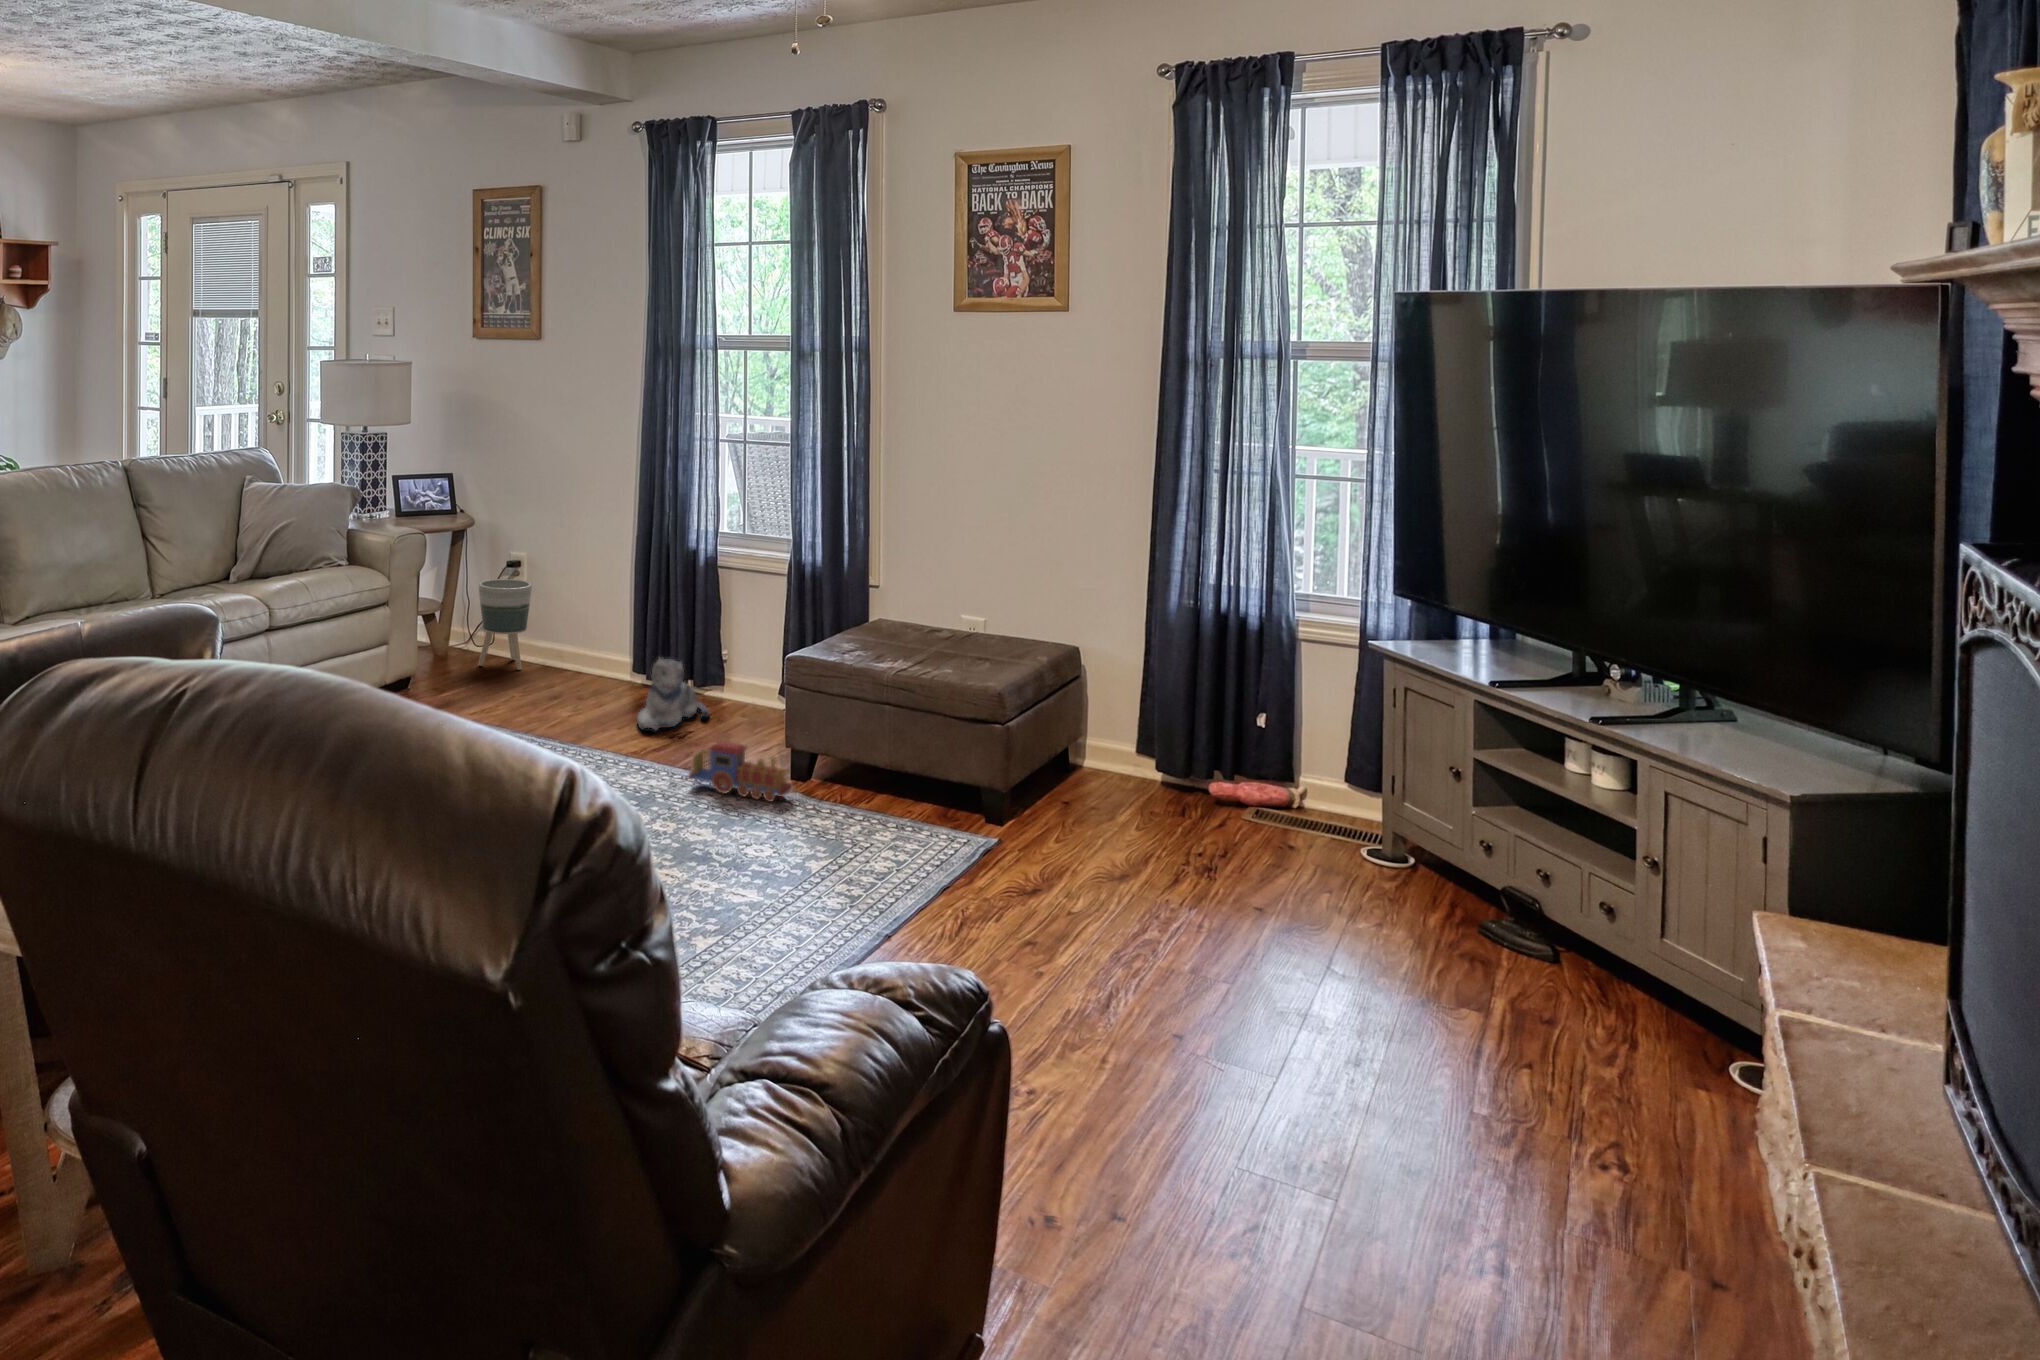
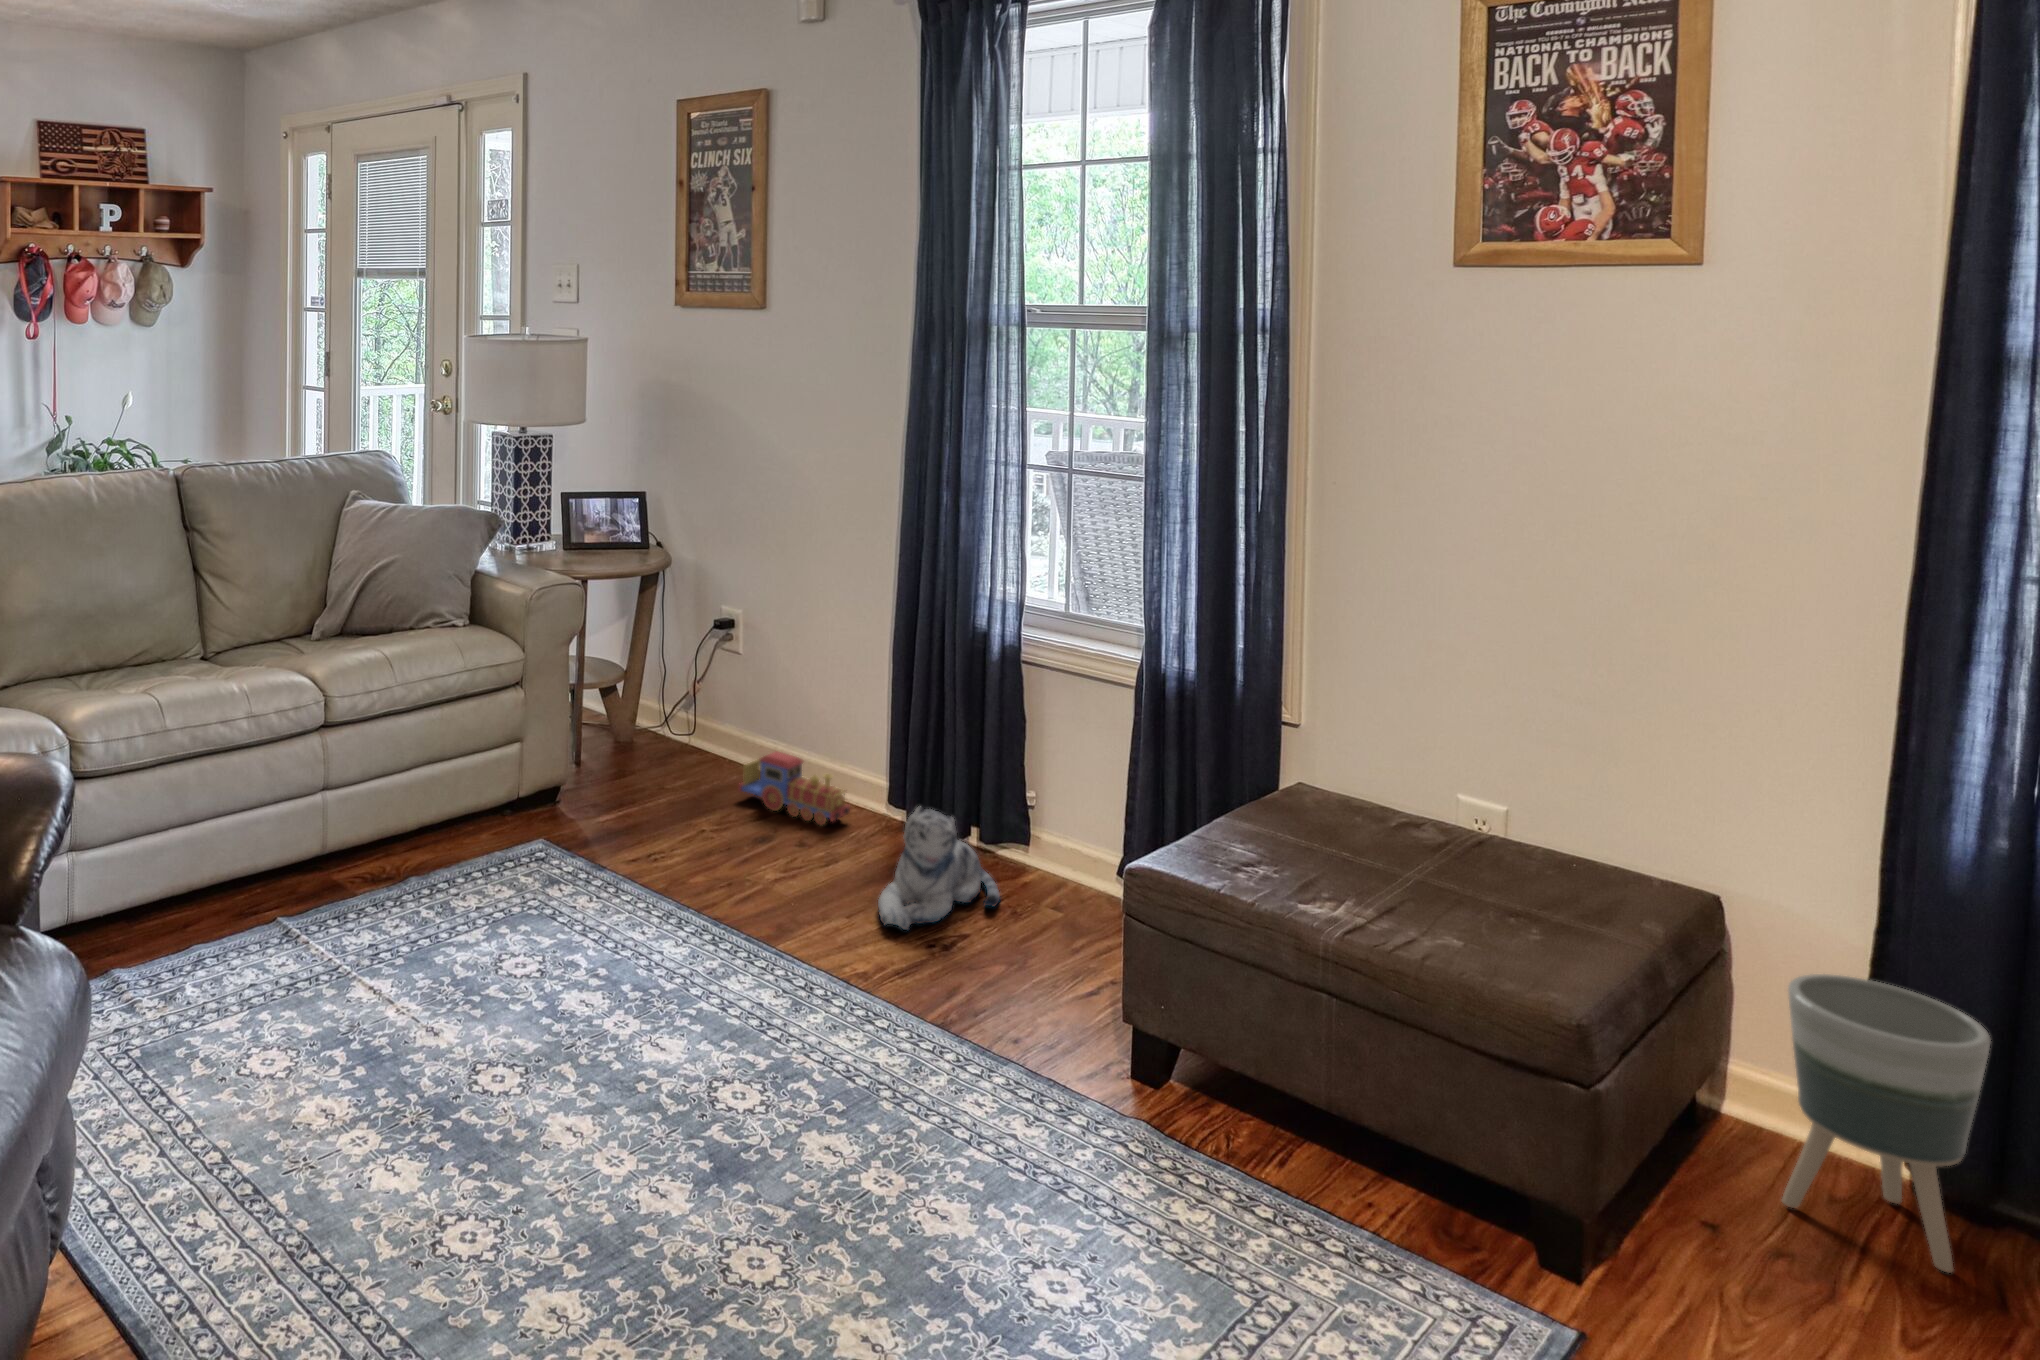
planter: present [478,579,532,670] -> present [1782,974,1990,1273]
toy train: present [689,741,792,802] -> present [738,752,850,825]

